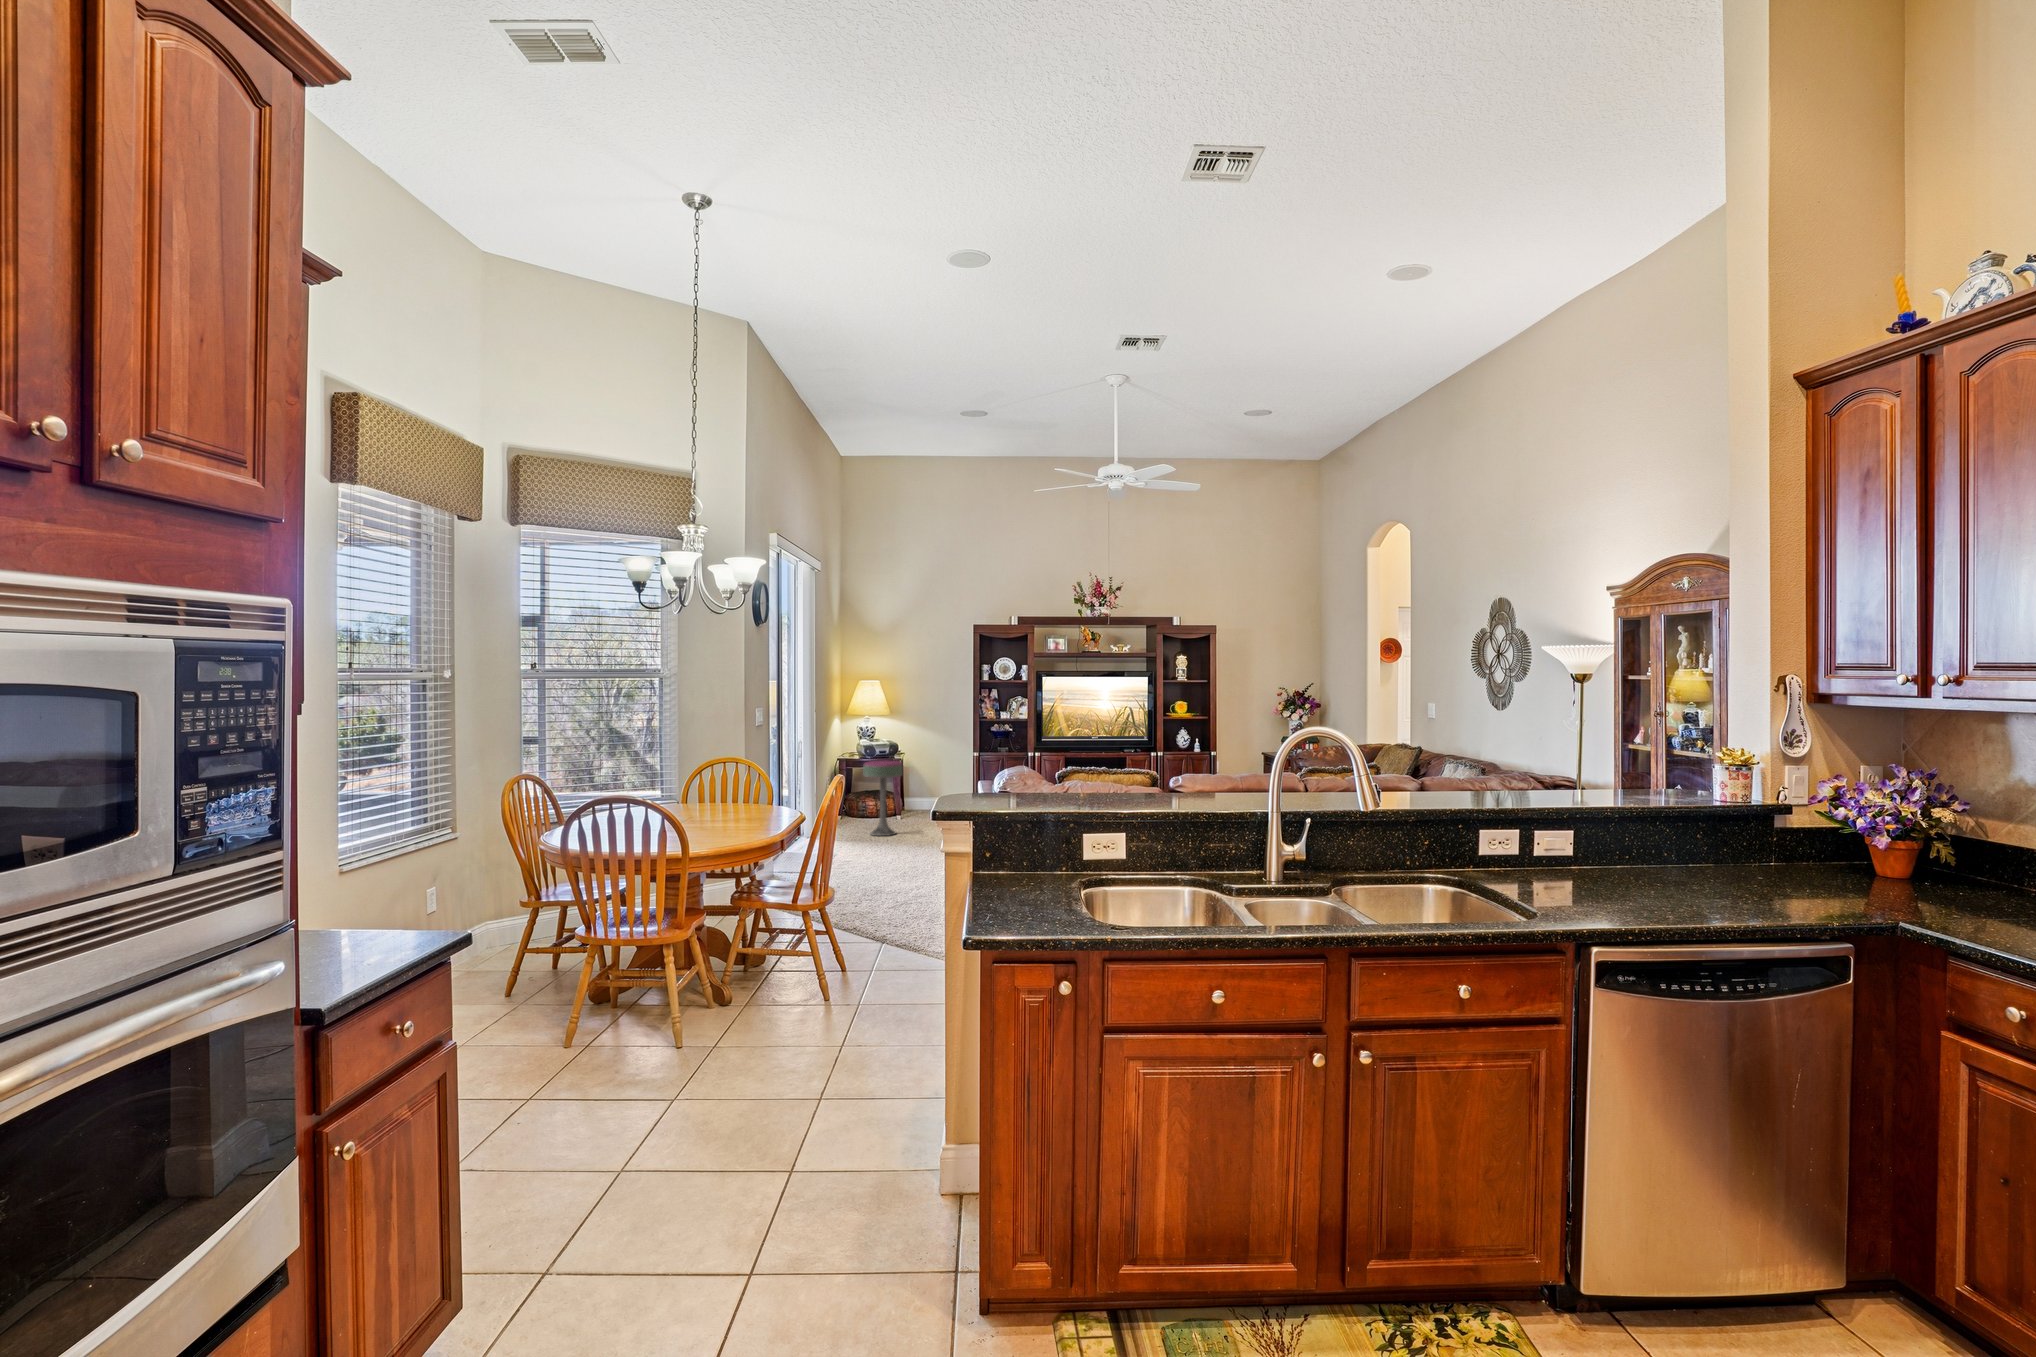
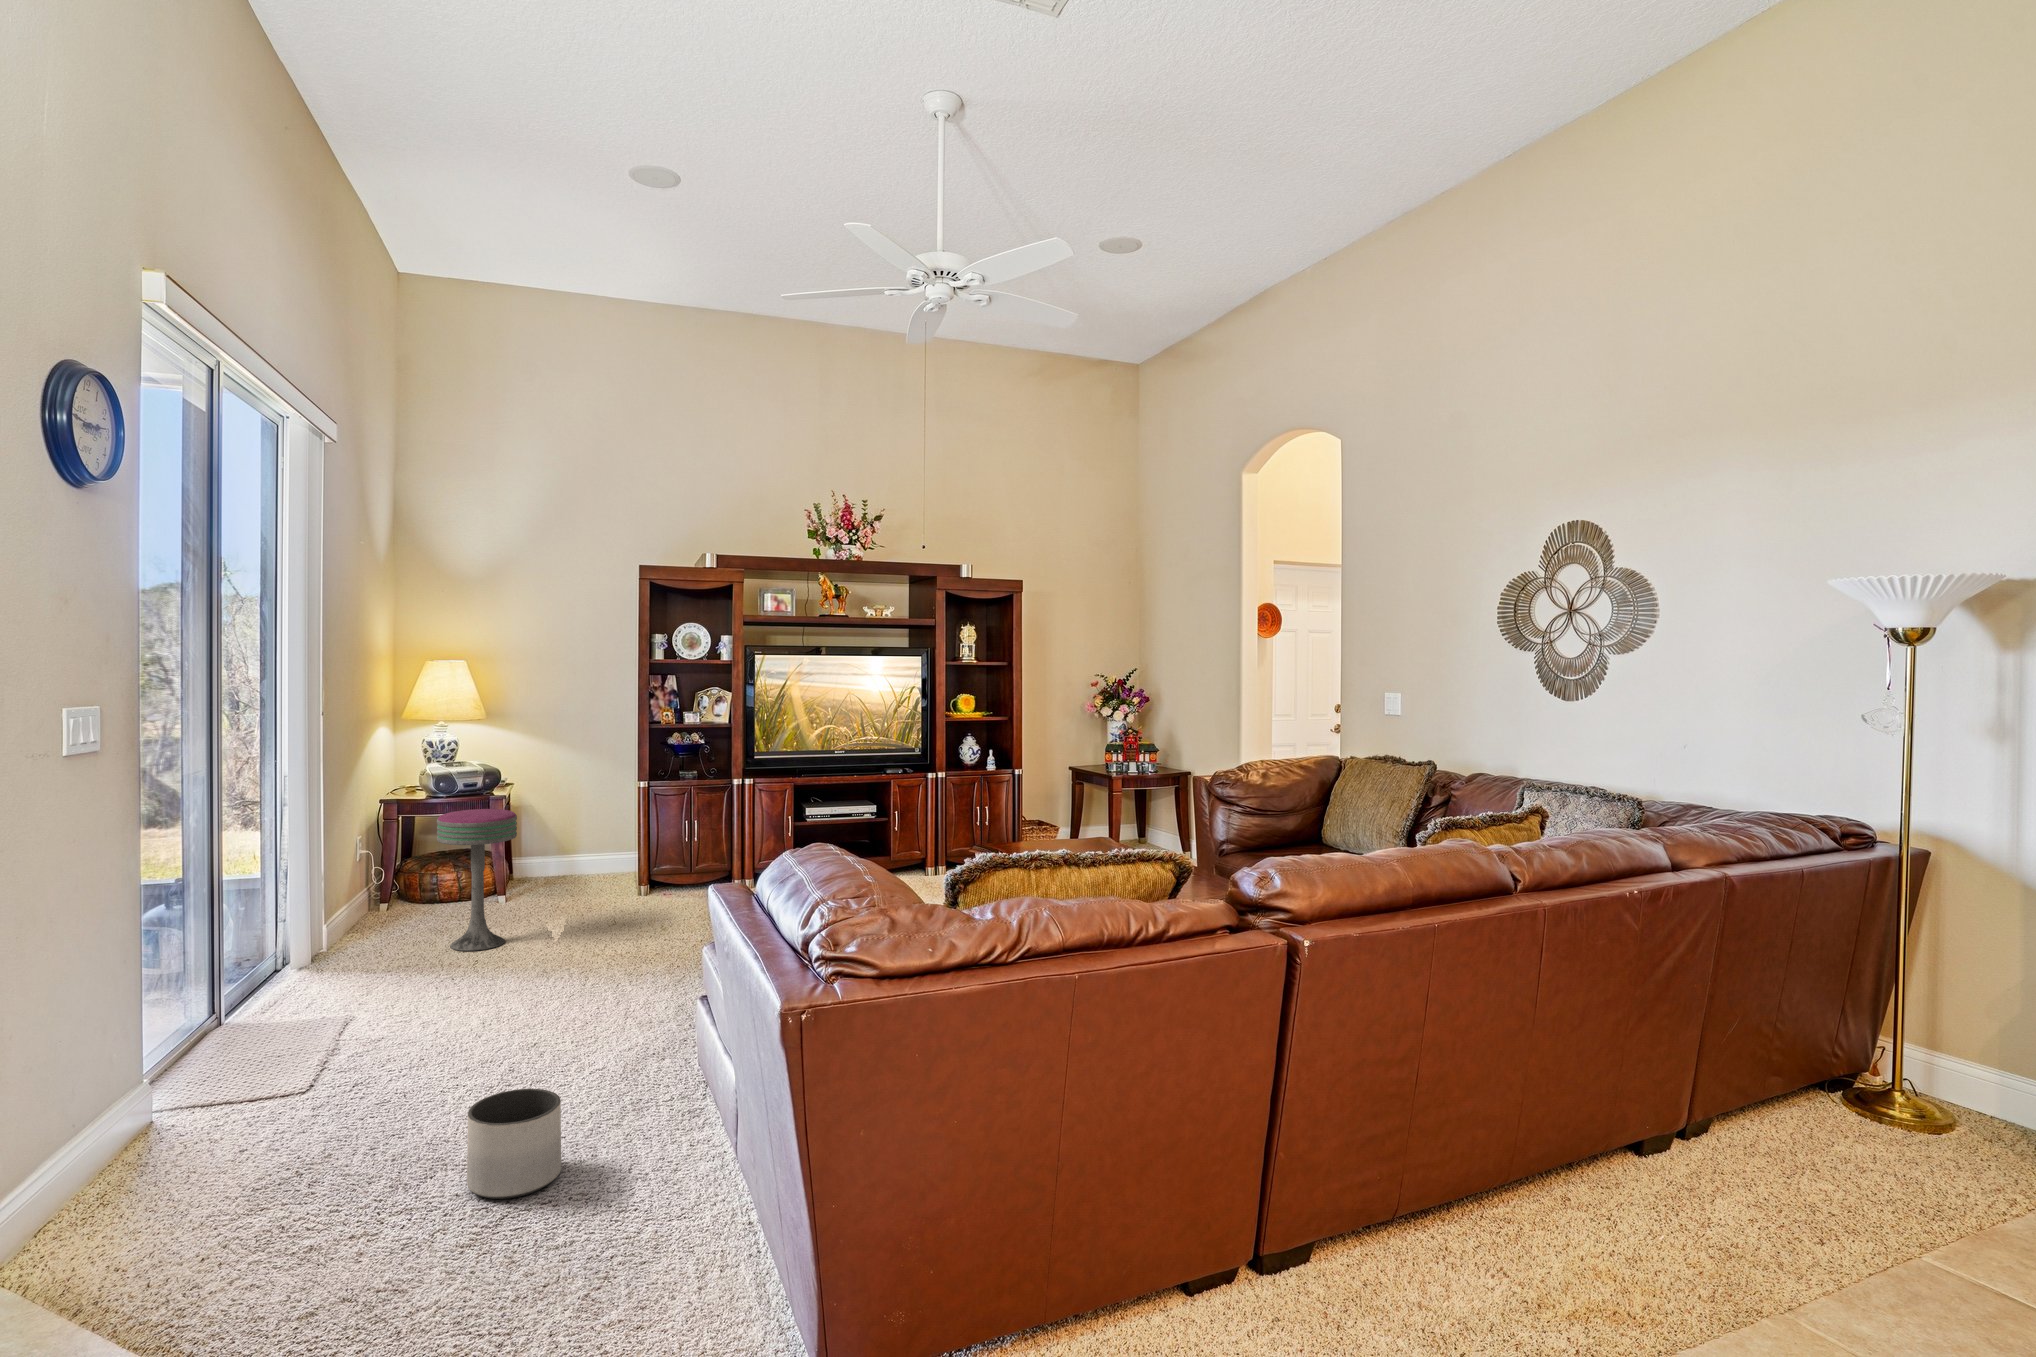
planter: none [868,866,906,907] -> present [467,1089,561,1199]

